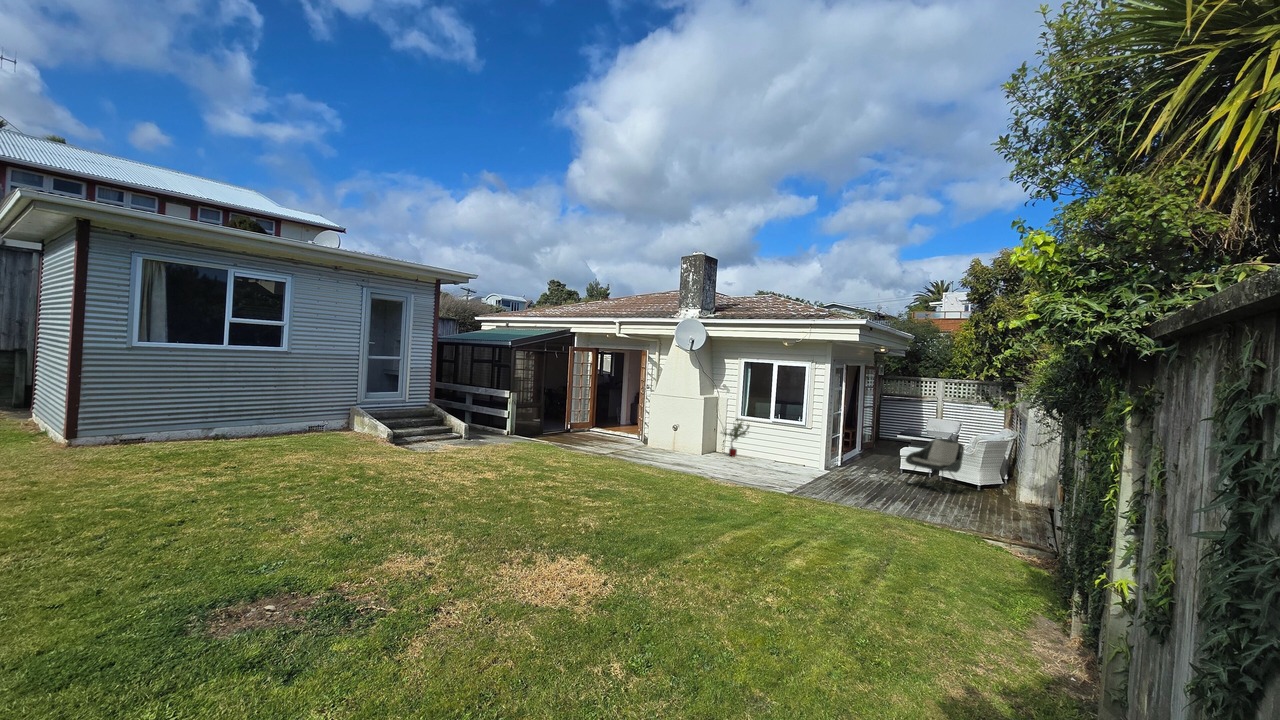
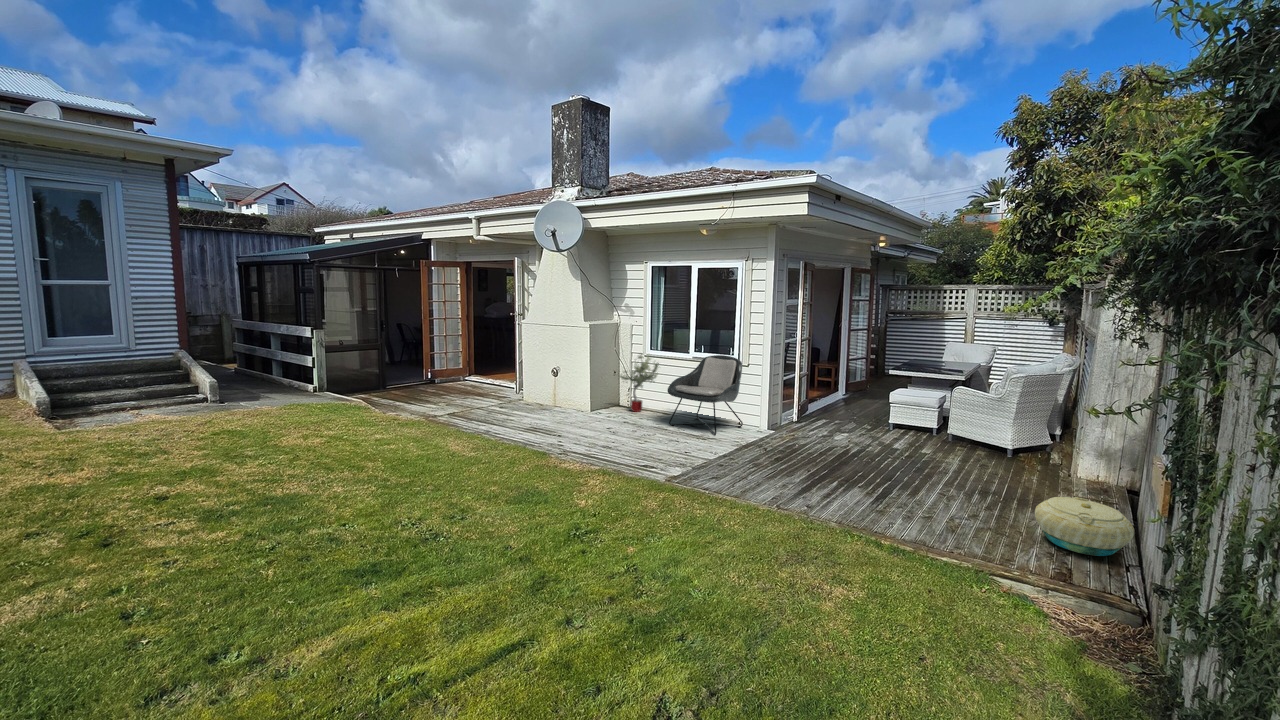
lounge chair: present [906,439,964,494] -> present [667,355,743,436]
basket: none [1001,505,1052,534] -> present [1035,497,1134,556]

